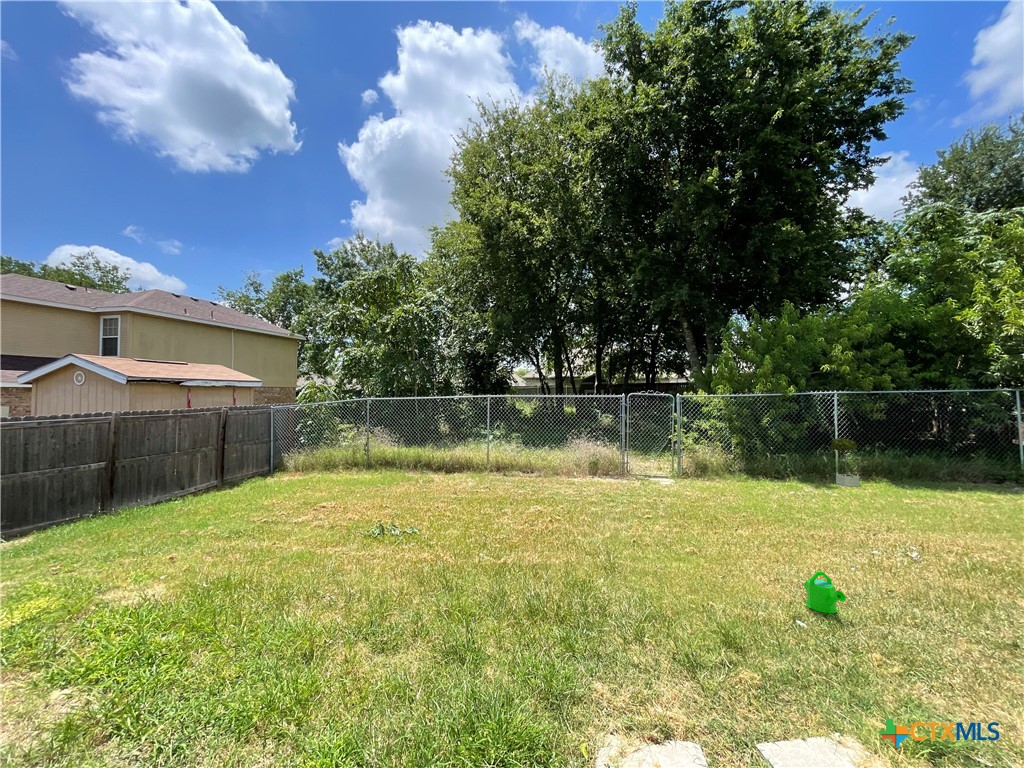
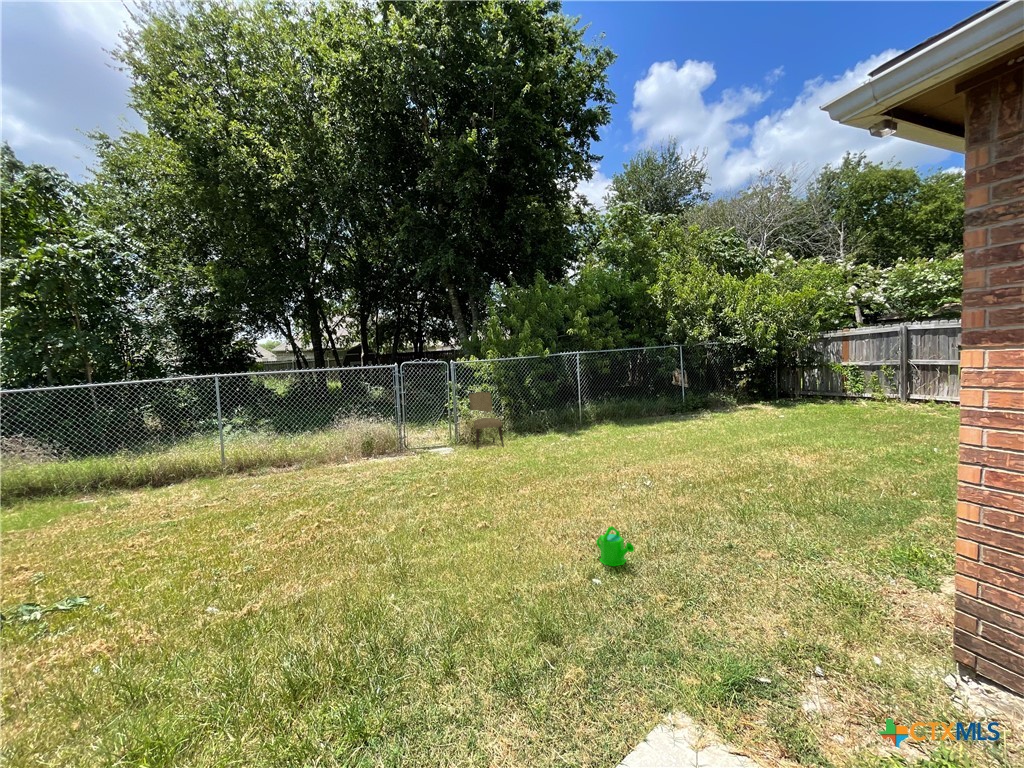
chair: none [695,427,731,486] -> present [469,392,504,449]
potted tree: present [831,438,859,487] -> none [578,391,598,433]

